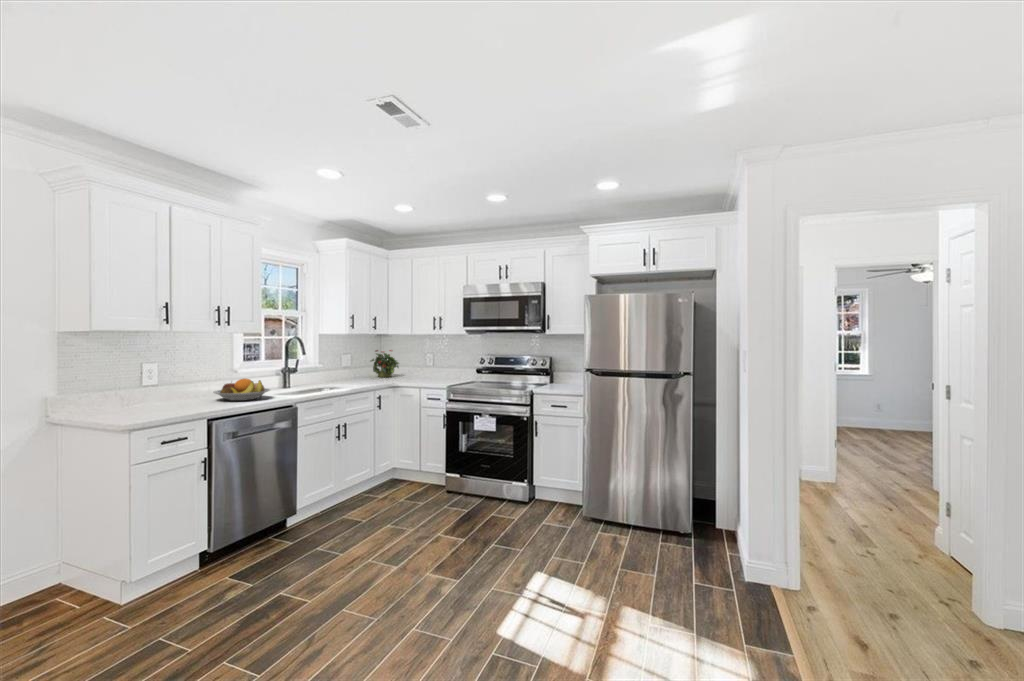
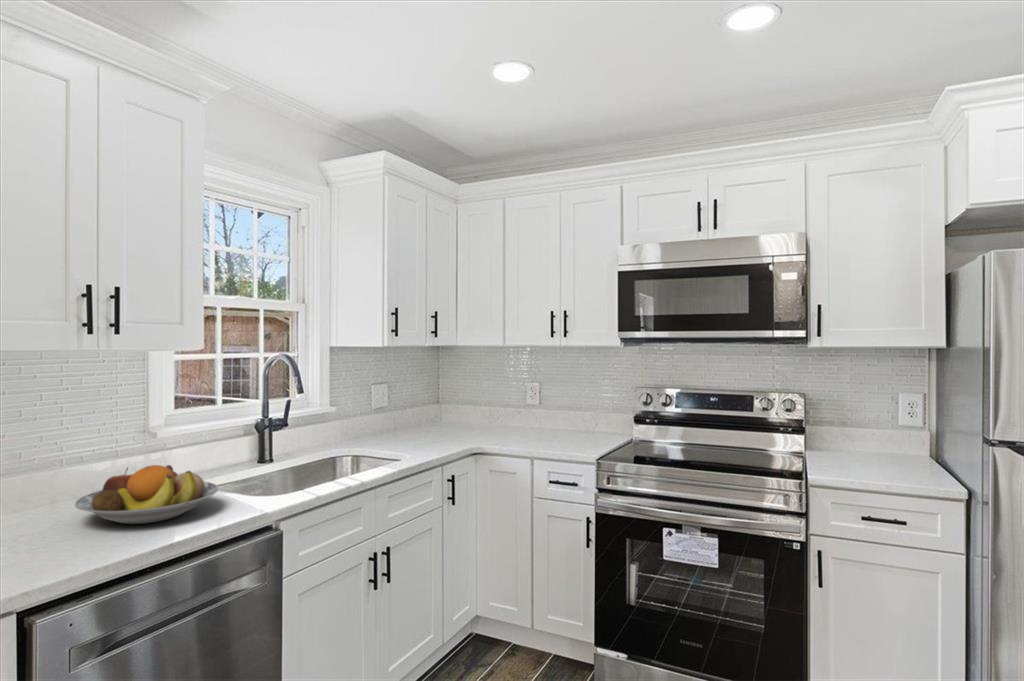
potted plant: present [371,350,399,377] -> none [421,372,476,425]

